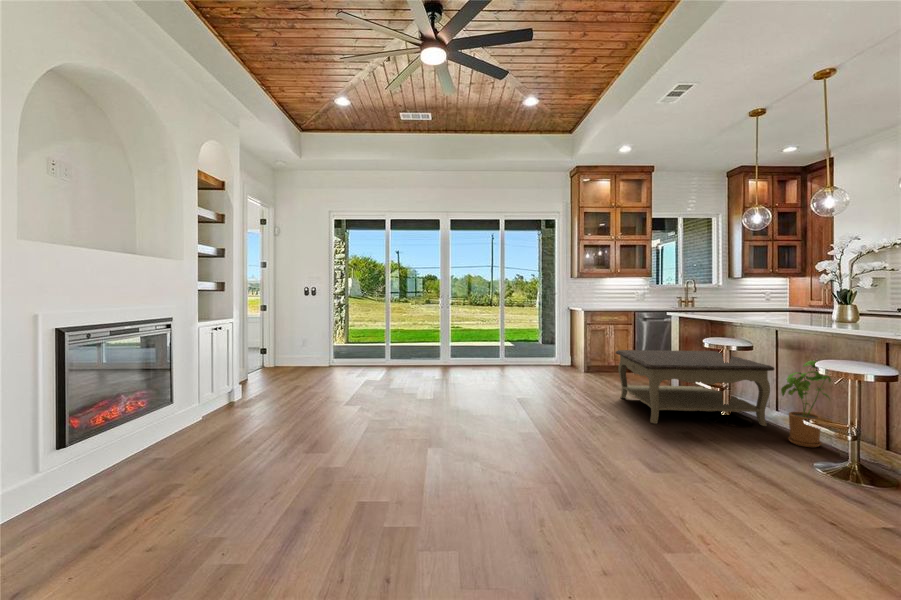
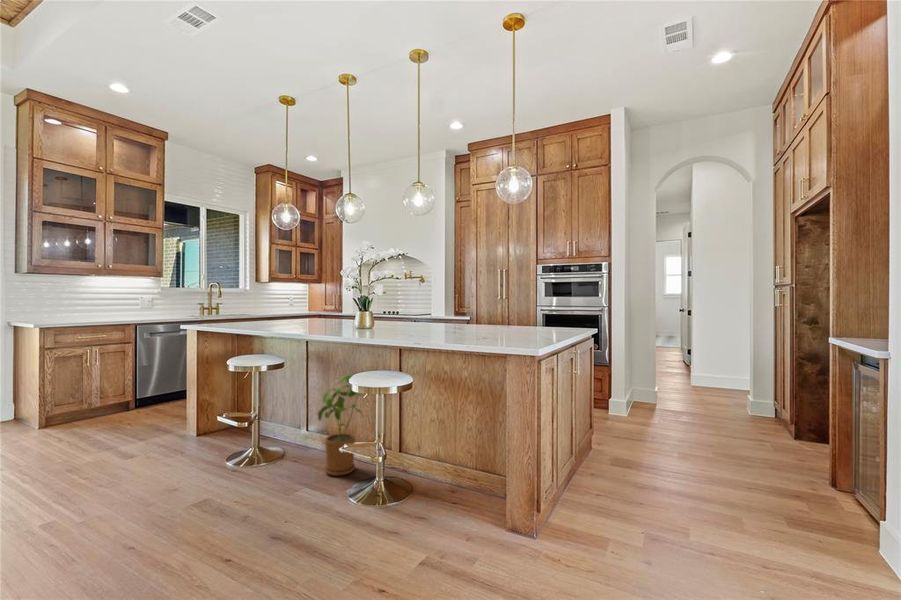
coffee table: present [616,350,774,426] -> none [89,370,308,504]

